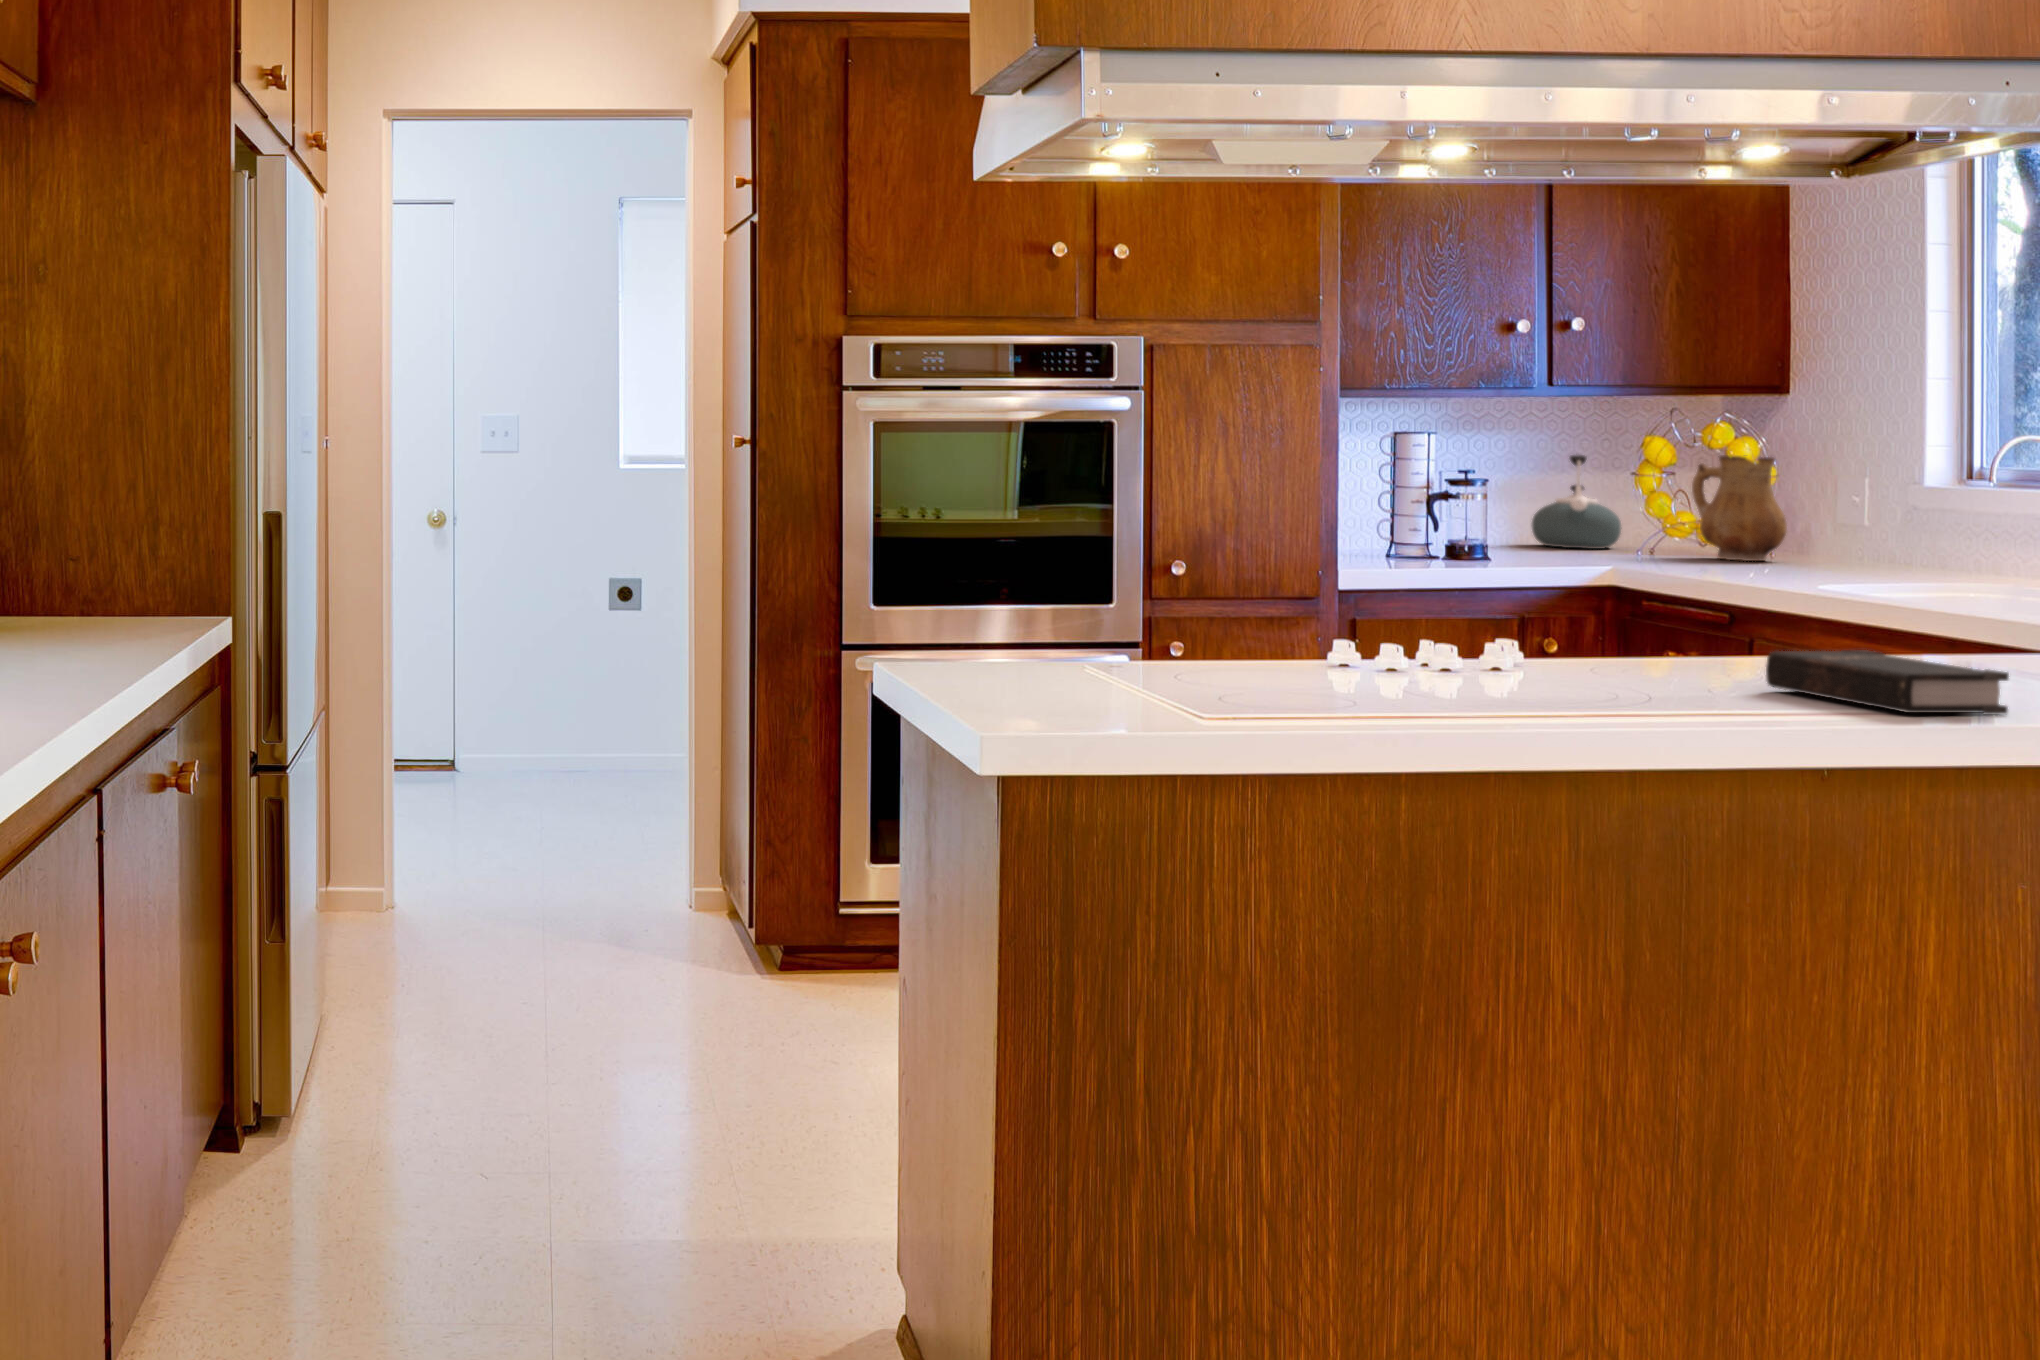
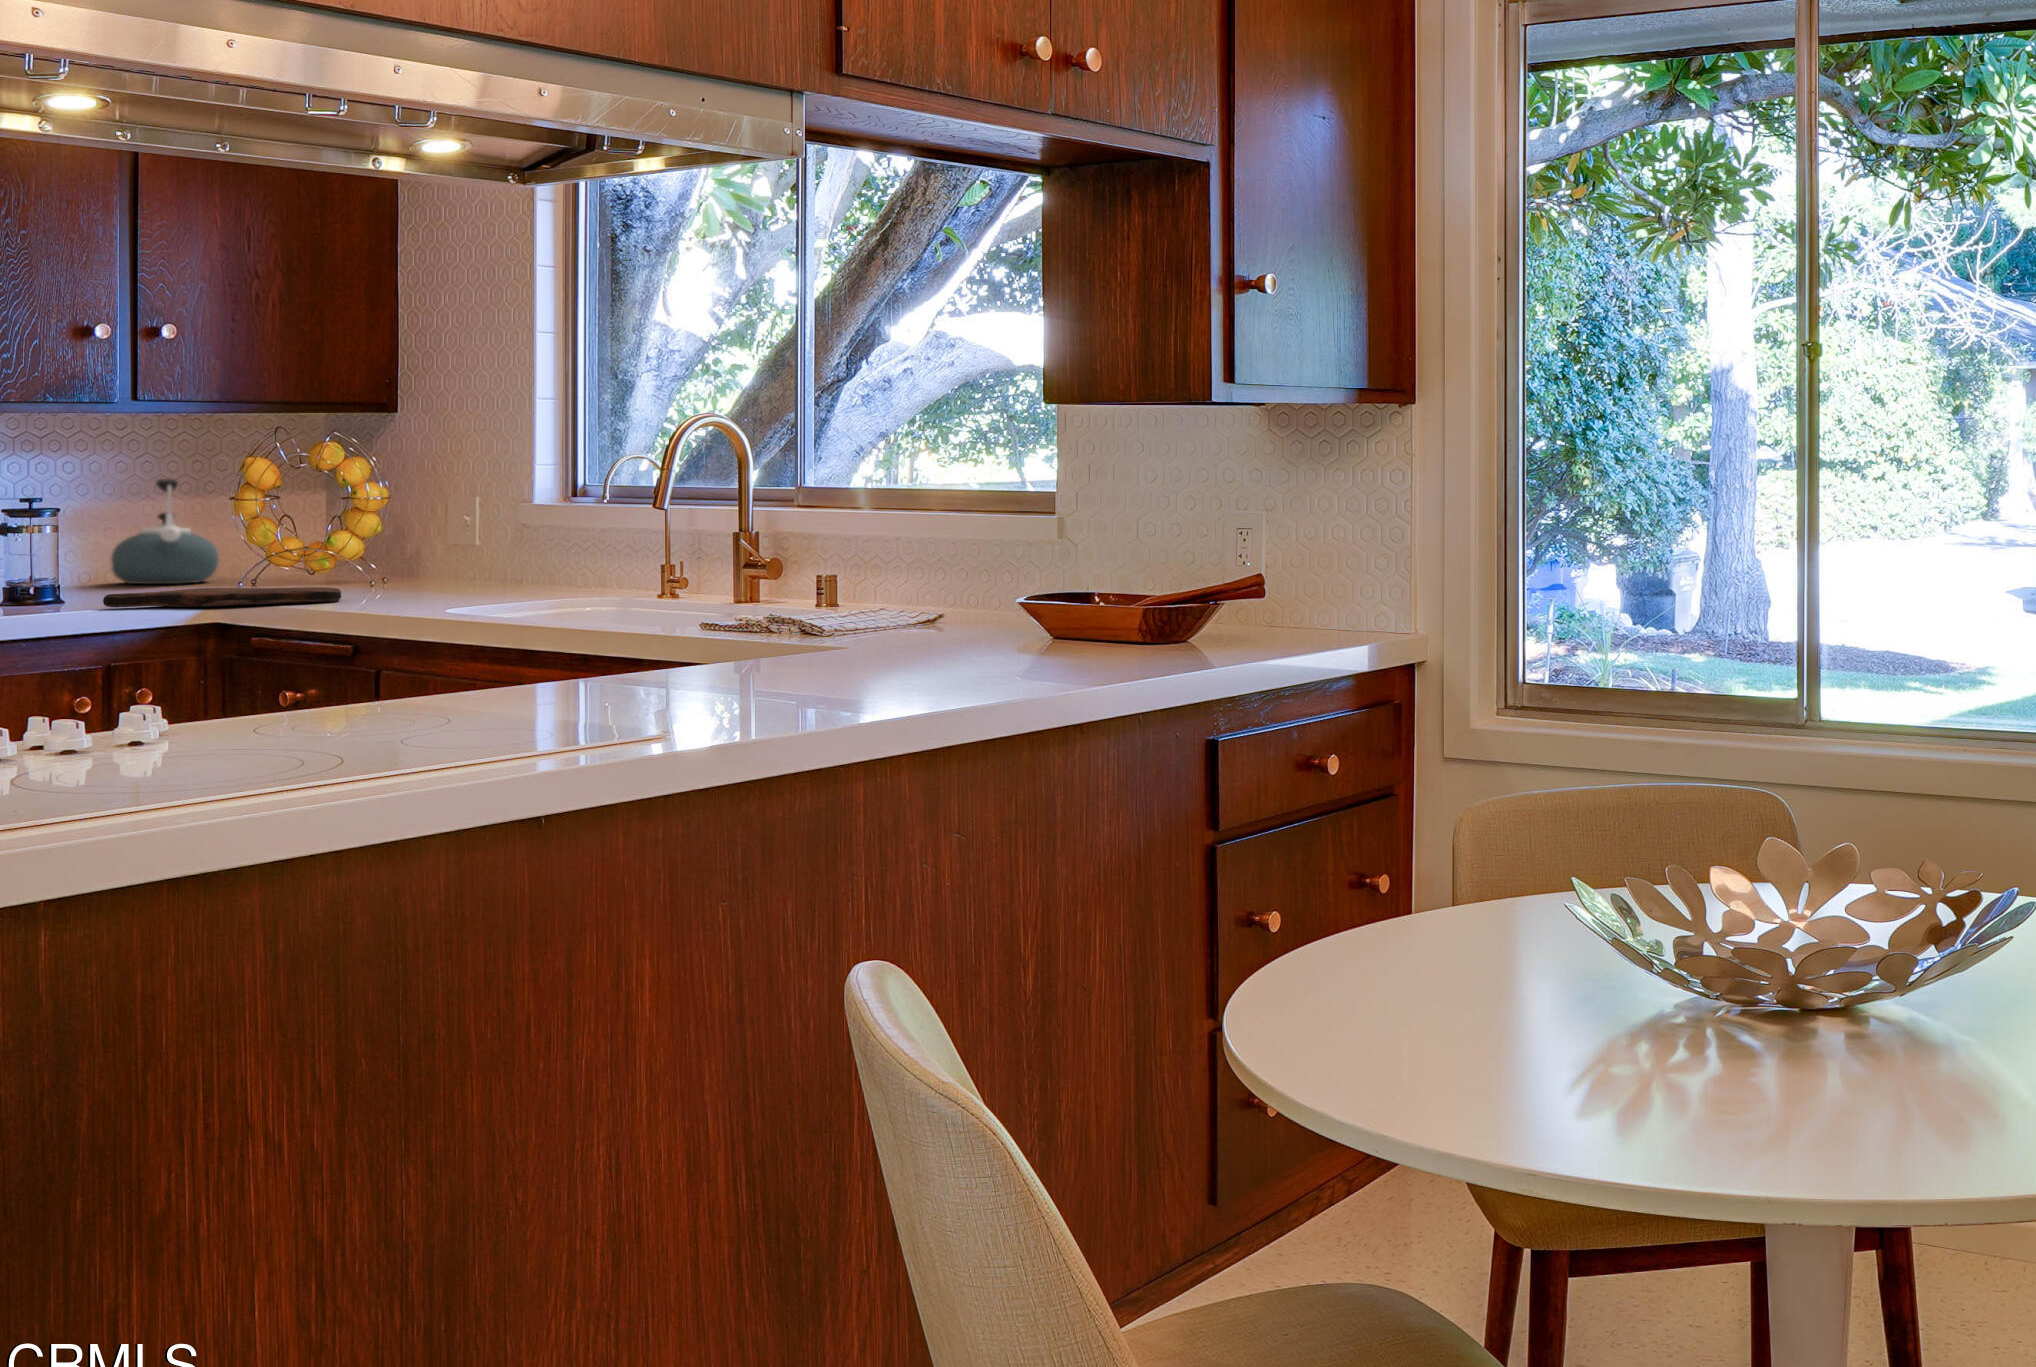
ceramic pitcher: present [1692,455,1787,561] -> none [301,476,399,585]
cutting board: none [1515,554,1720,574] -> present [103,587,341,607]
hardback book: present [1766,650,2009,715] -> none [467,667,694,726]

